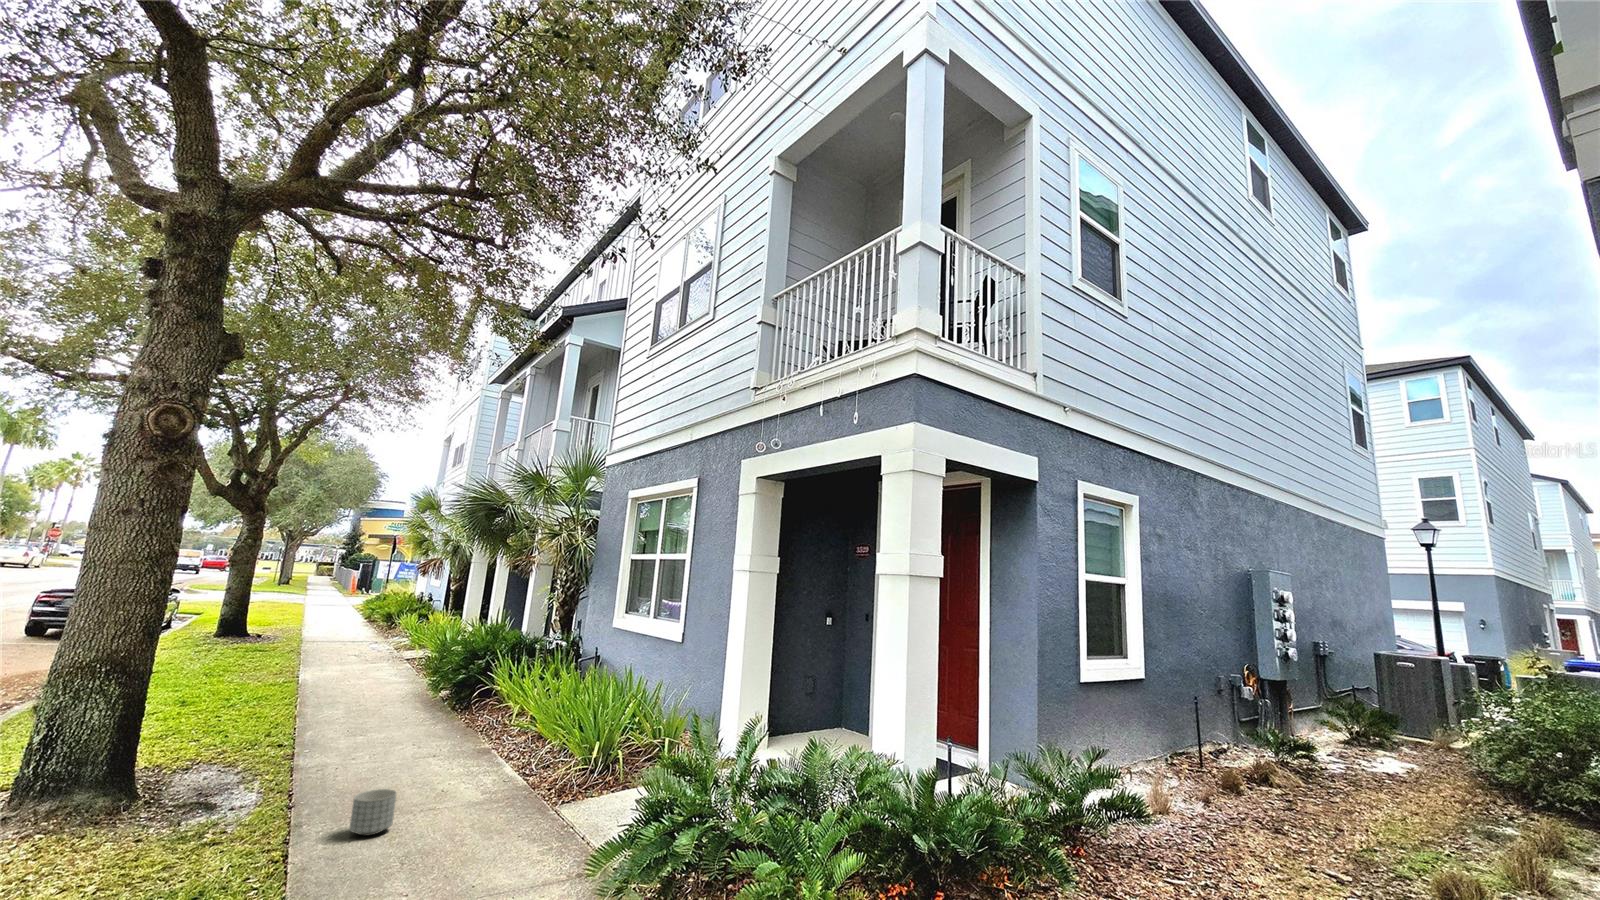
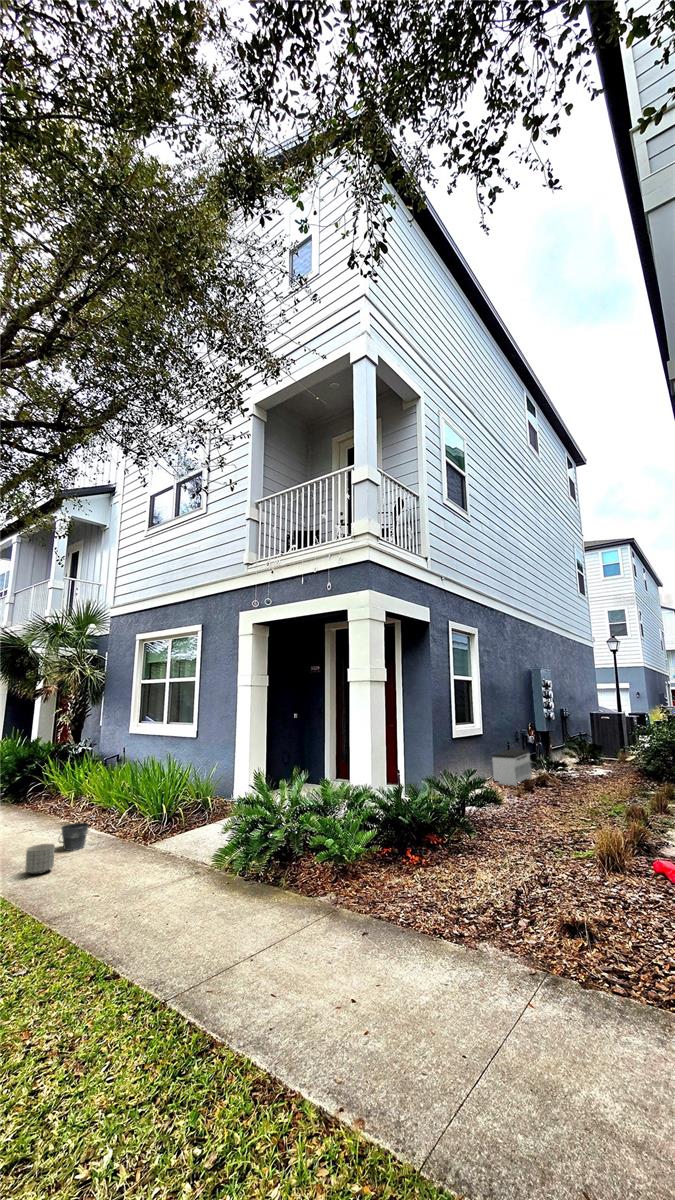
bench: none [1163,707,1243,775] -> present [492,750,531,786]
bucket: none [434,757,481,798] -> present [59,823,89,851]

